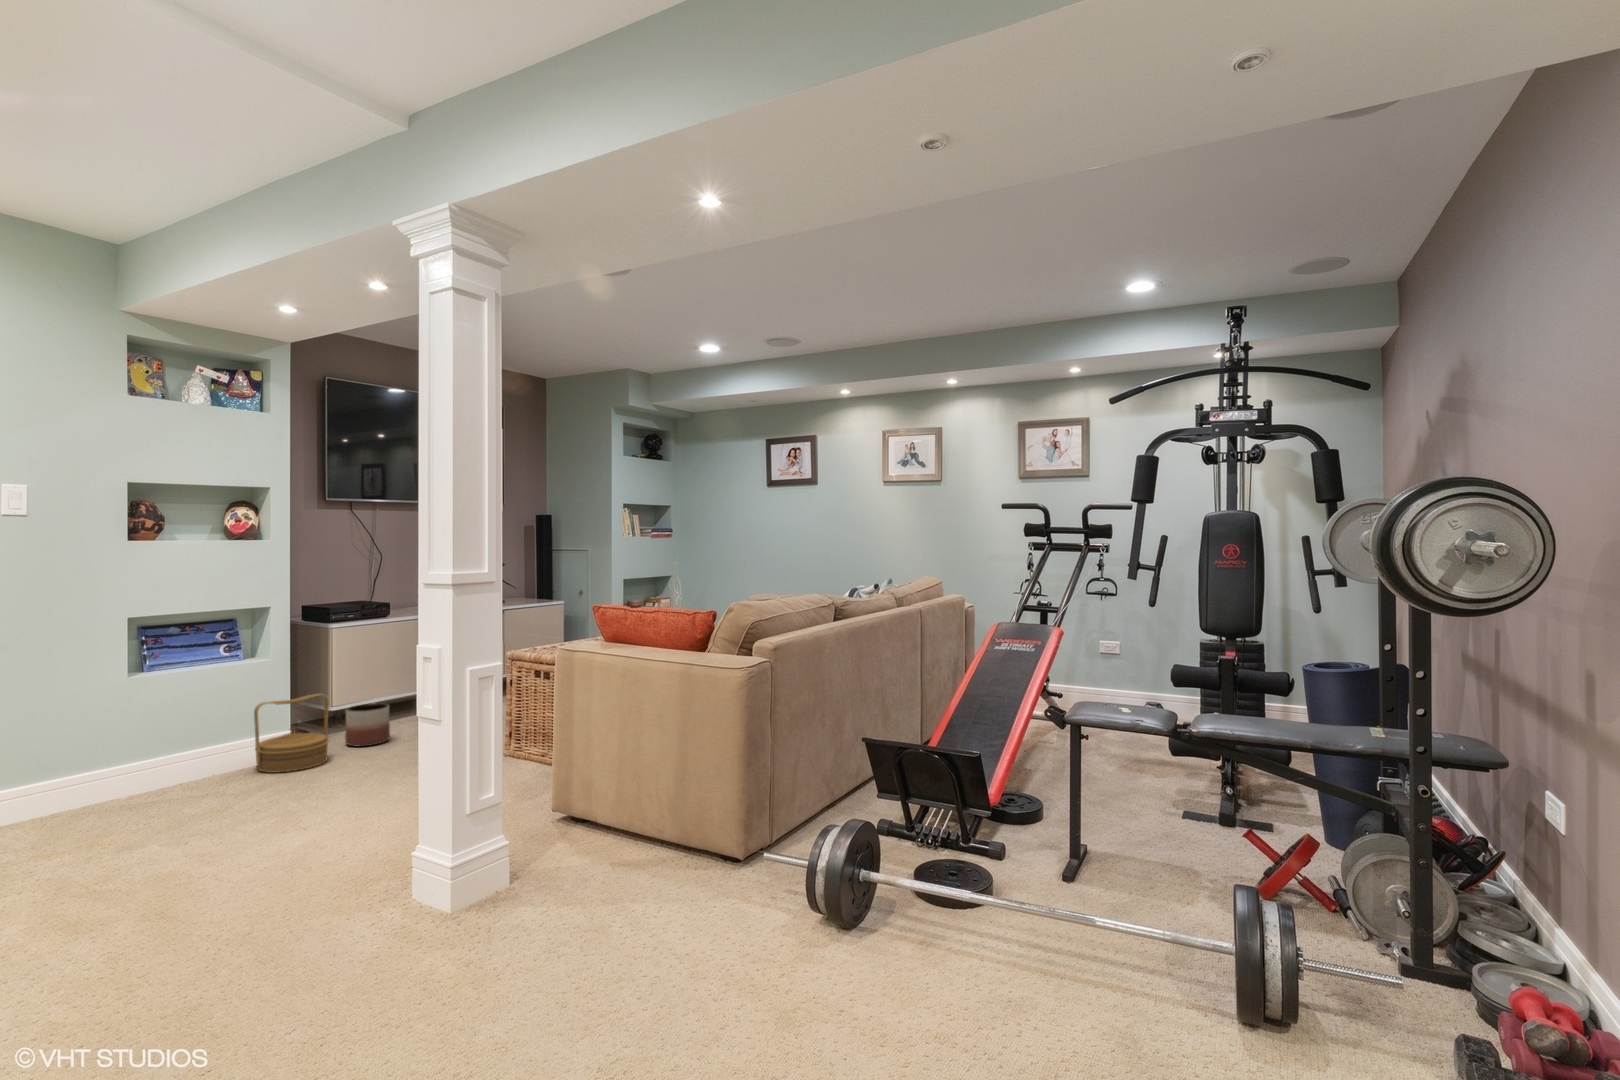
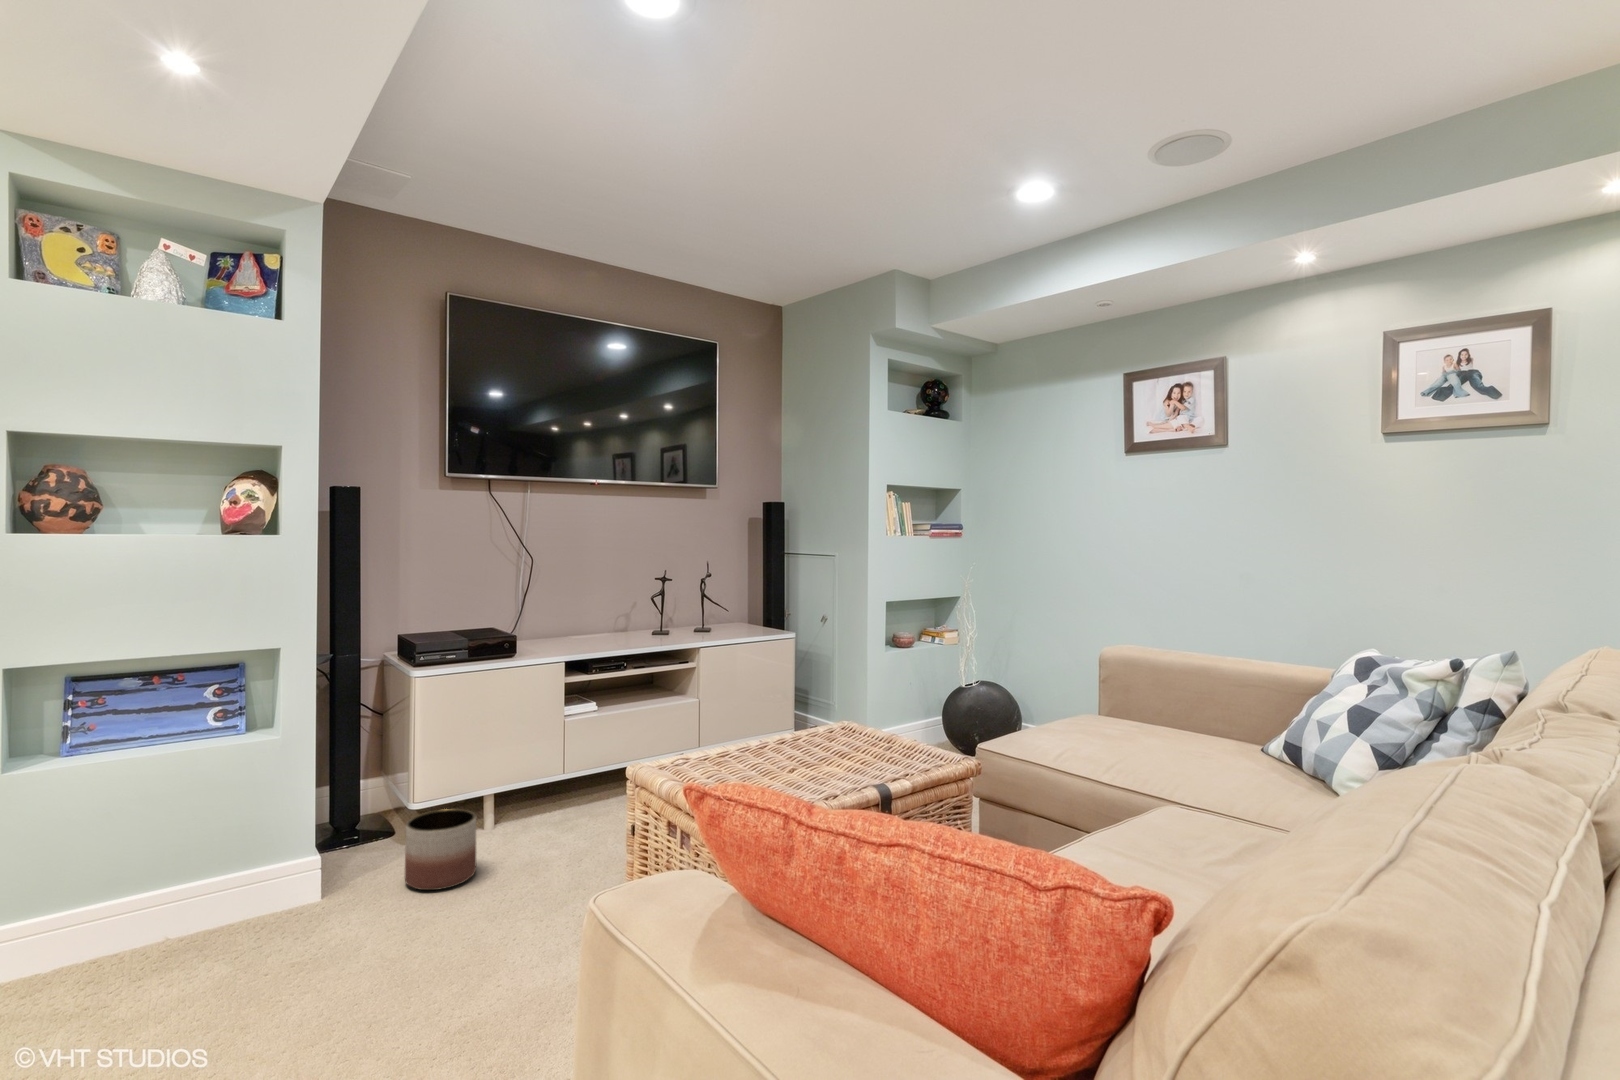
basket: present [254,694,329,773] -> none [217,802,358,954]

